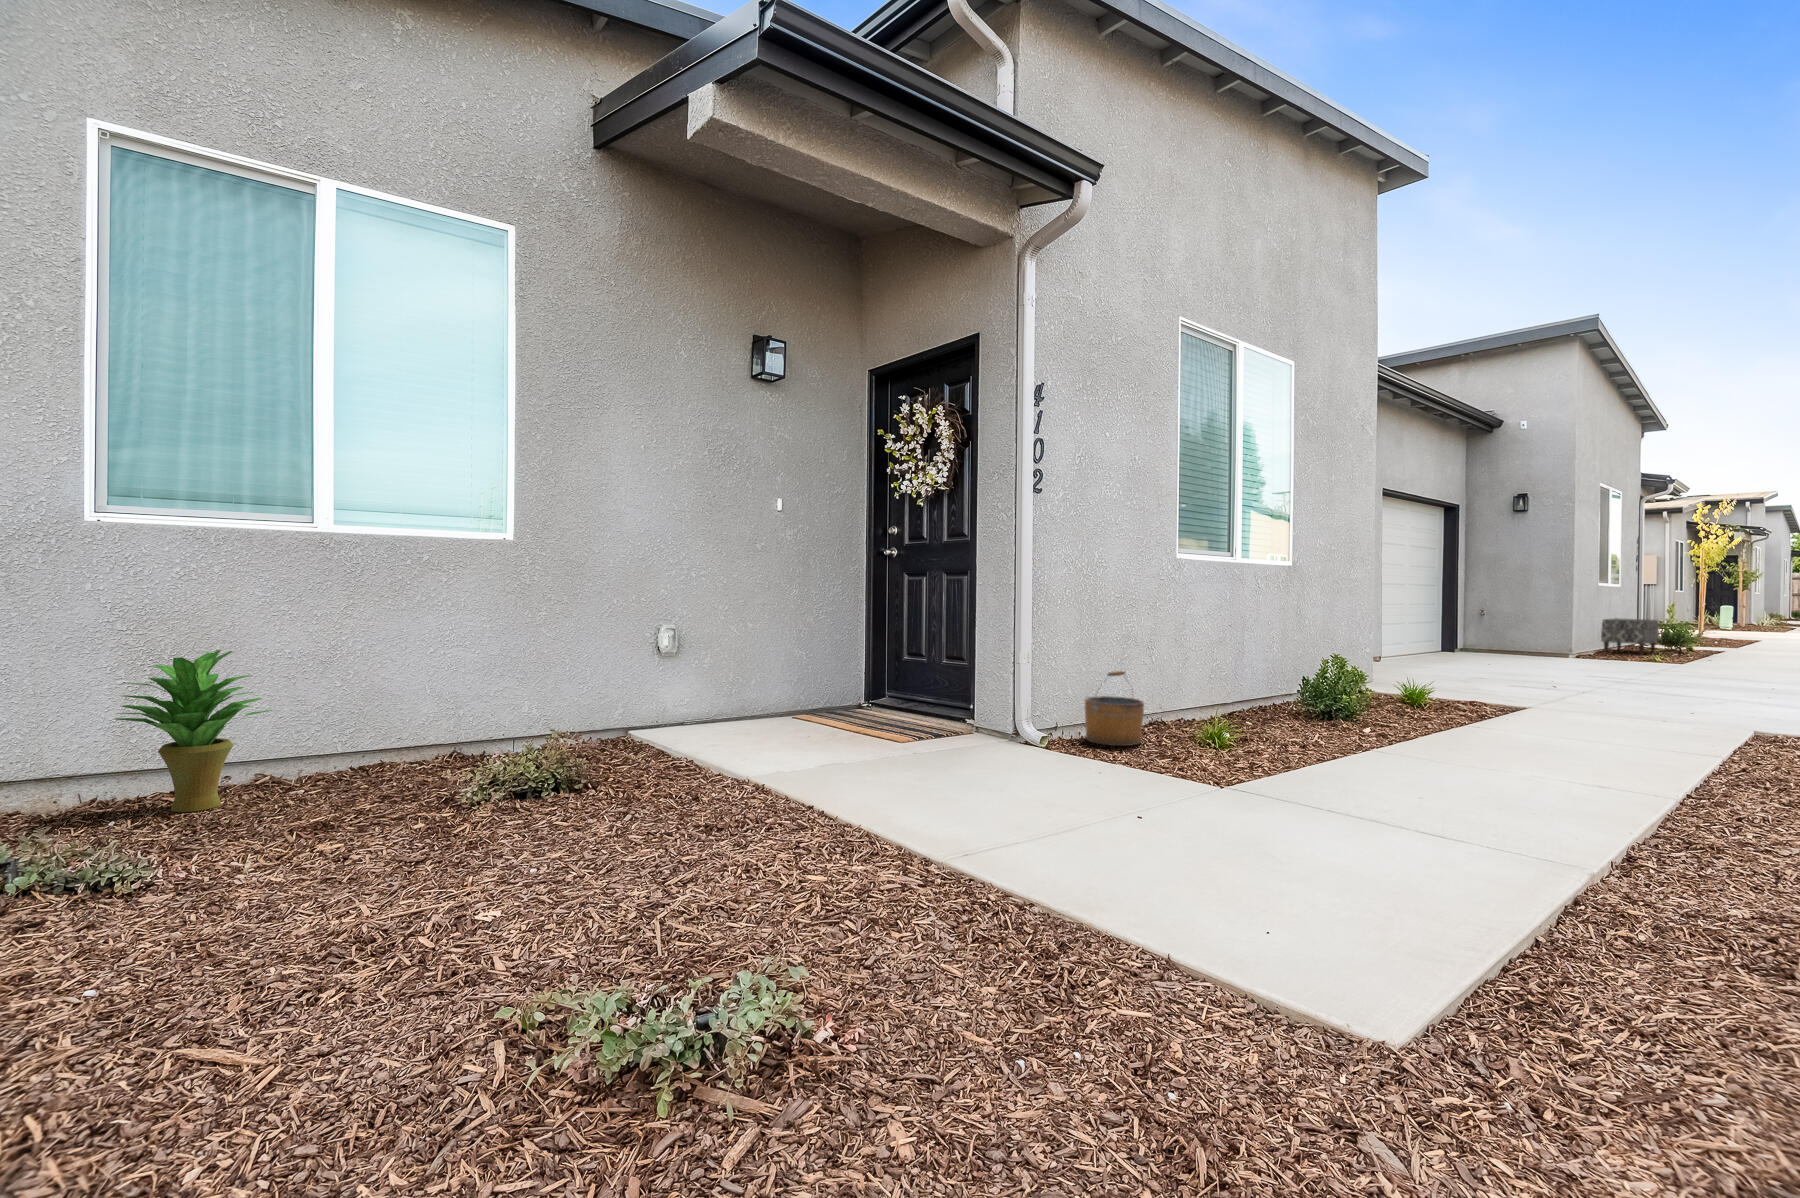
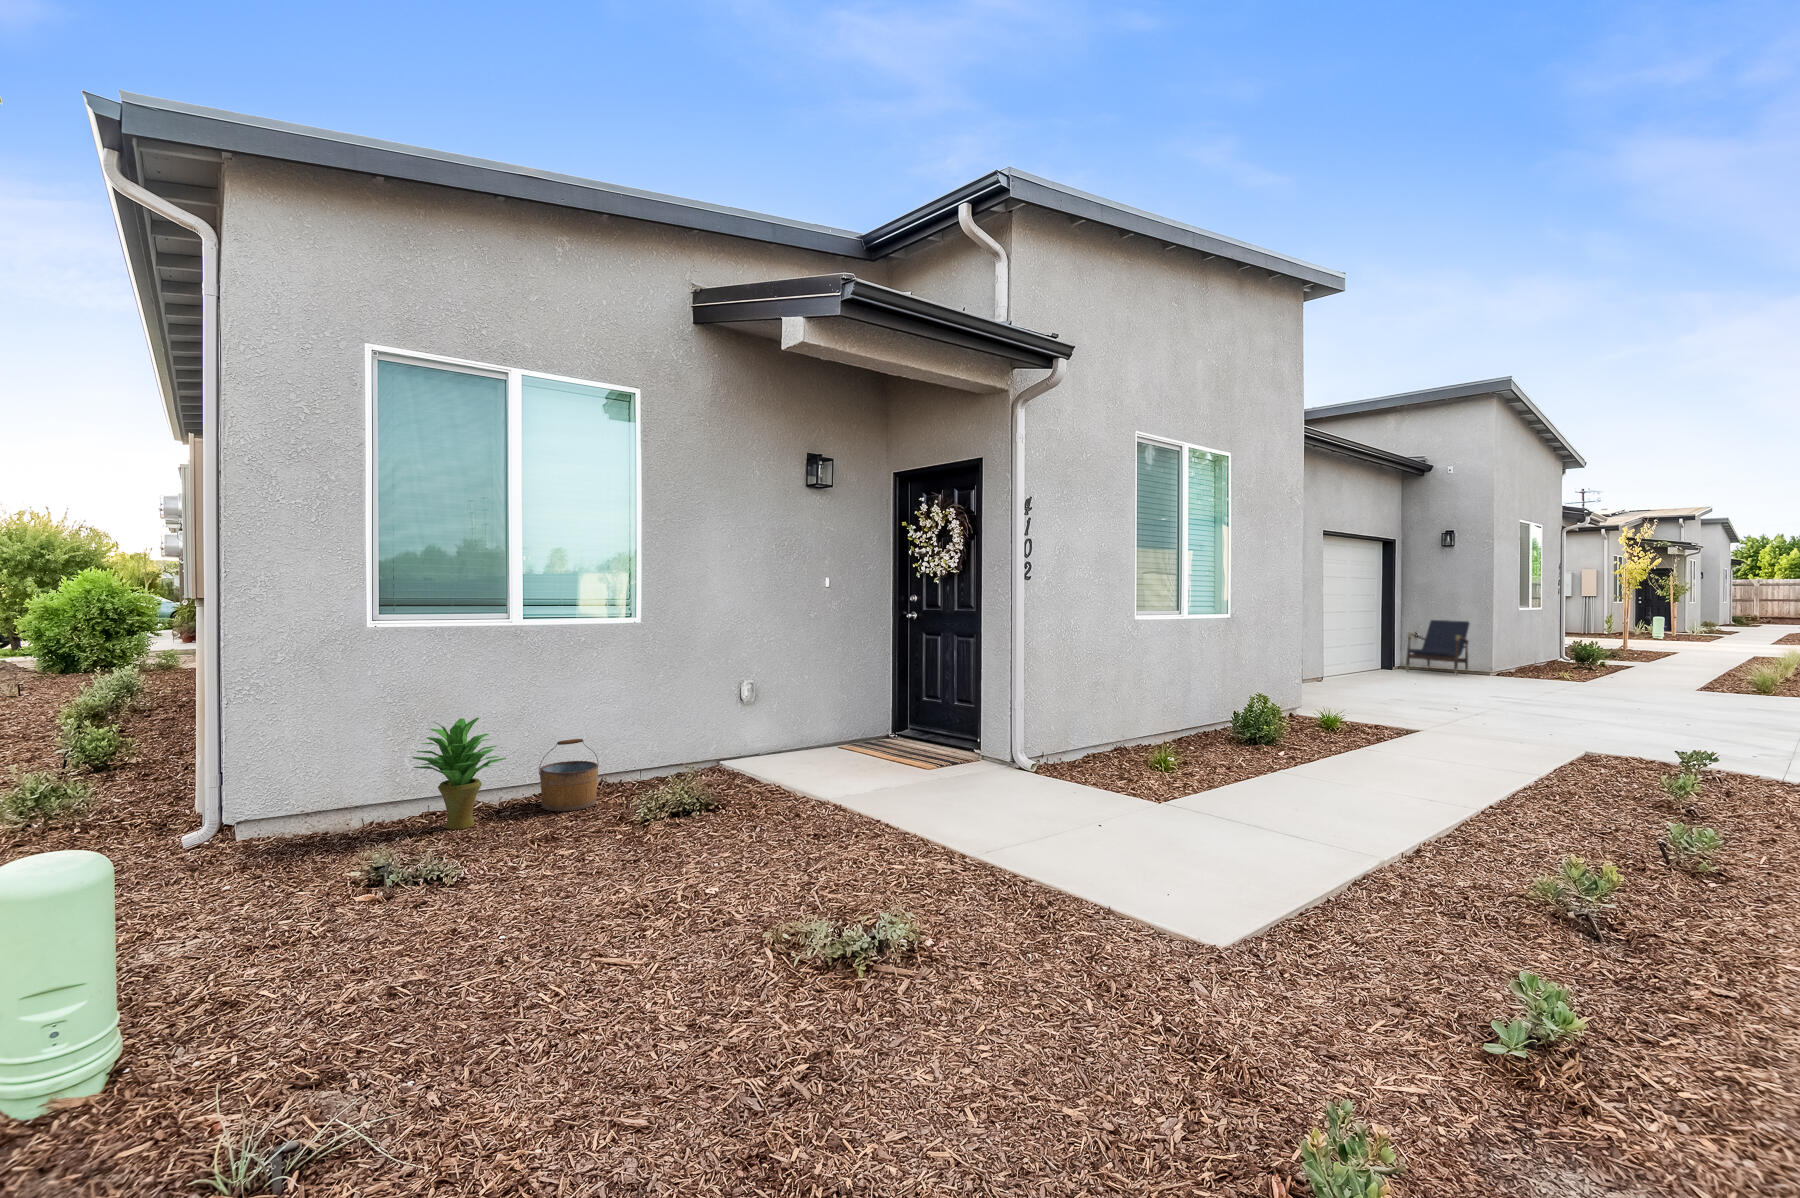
lounge chair: none [1474,595,1548,657] -> present [1406,620,1469,675]
bench: present [1601,618,1659,655] -> none [1518,638,1569,672]
bucket: present [1085,671,1144,746] -> present [539,739,599,811]

